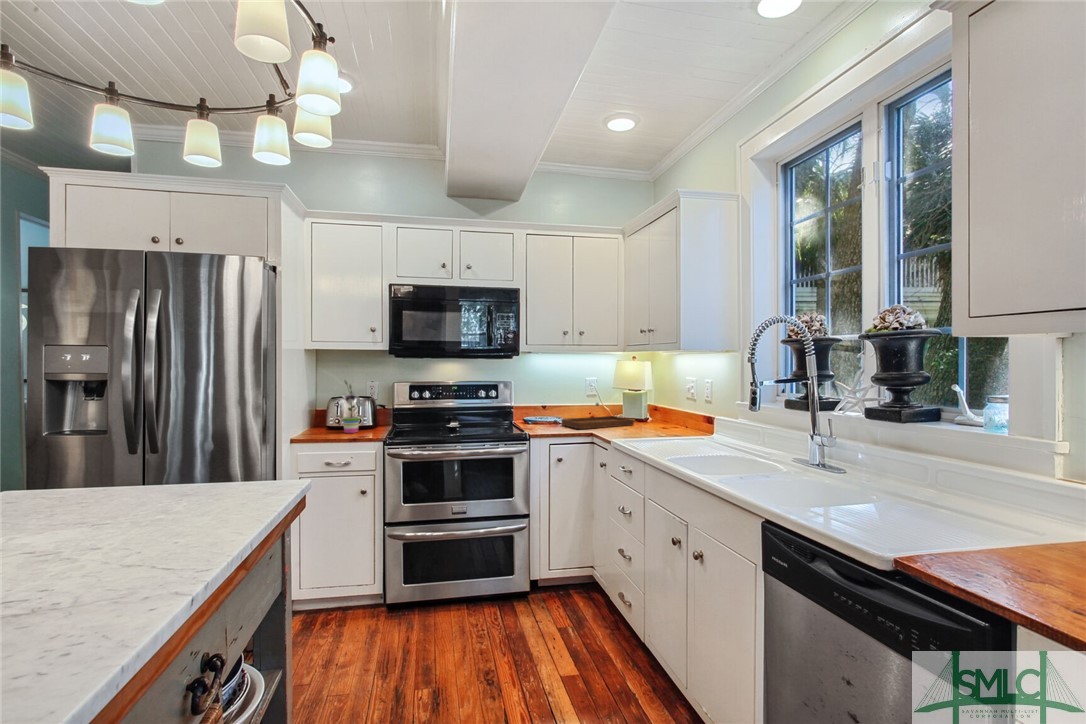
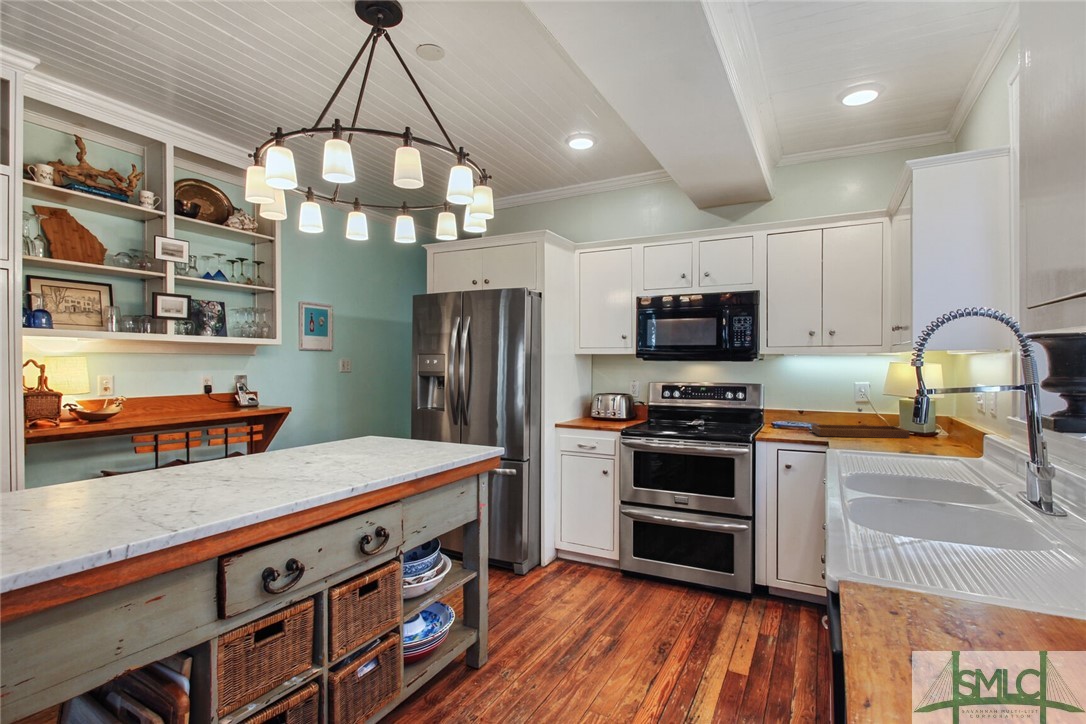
potted plant: present [342,381,366,433] -> none [595,379,620,424]

